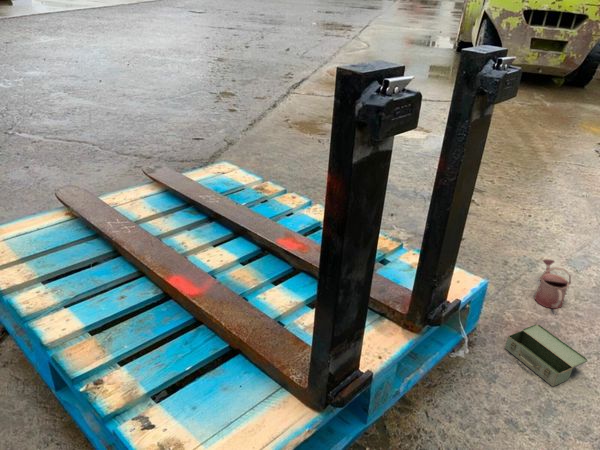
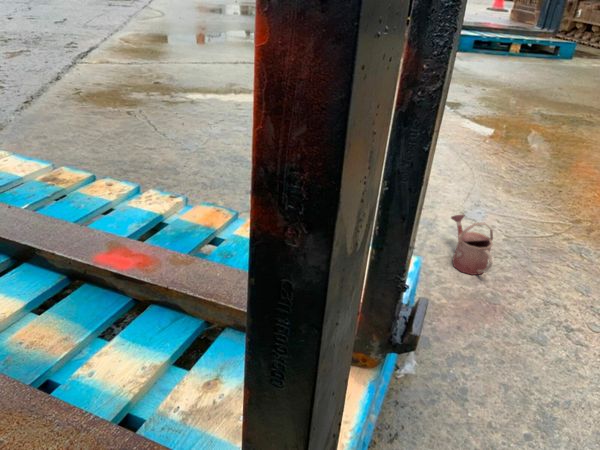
toolbox: present [505,324,587,386] -> none [454,302,560,385]

